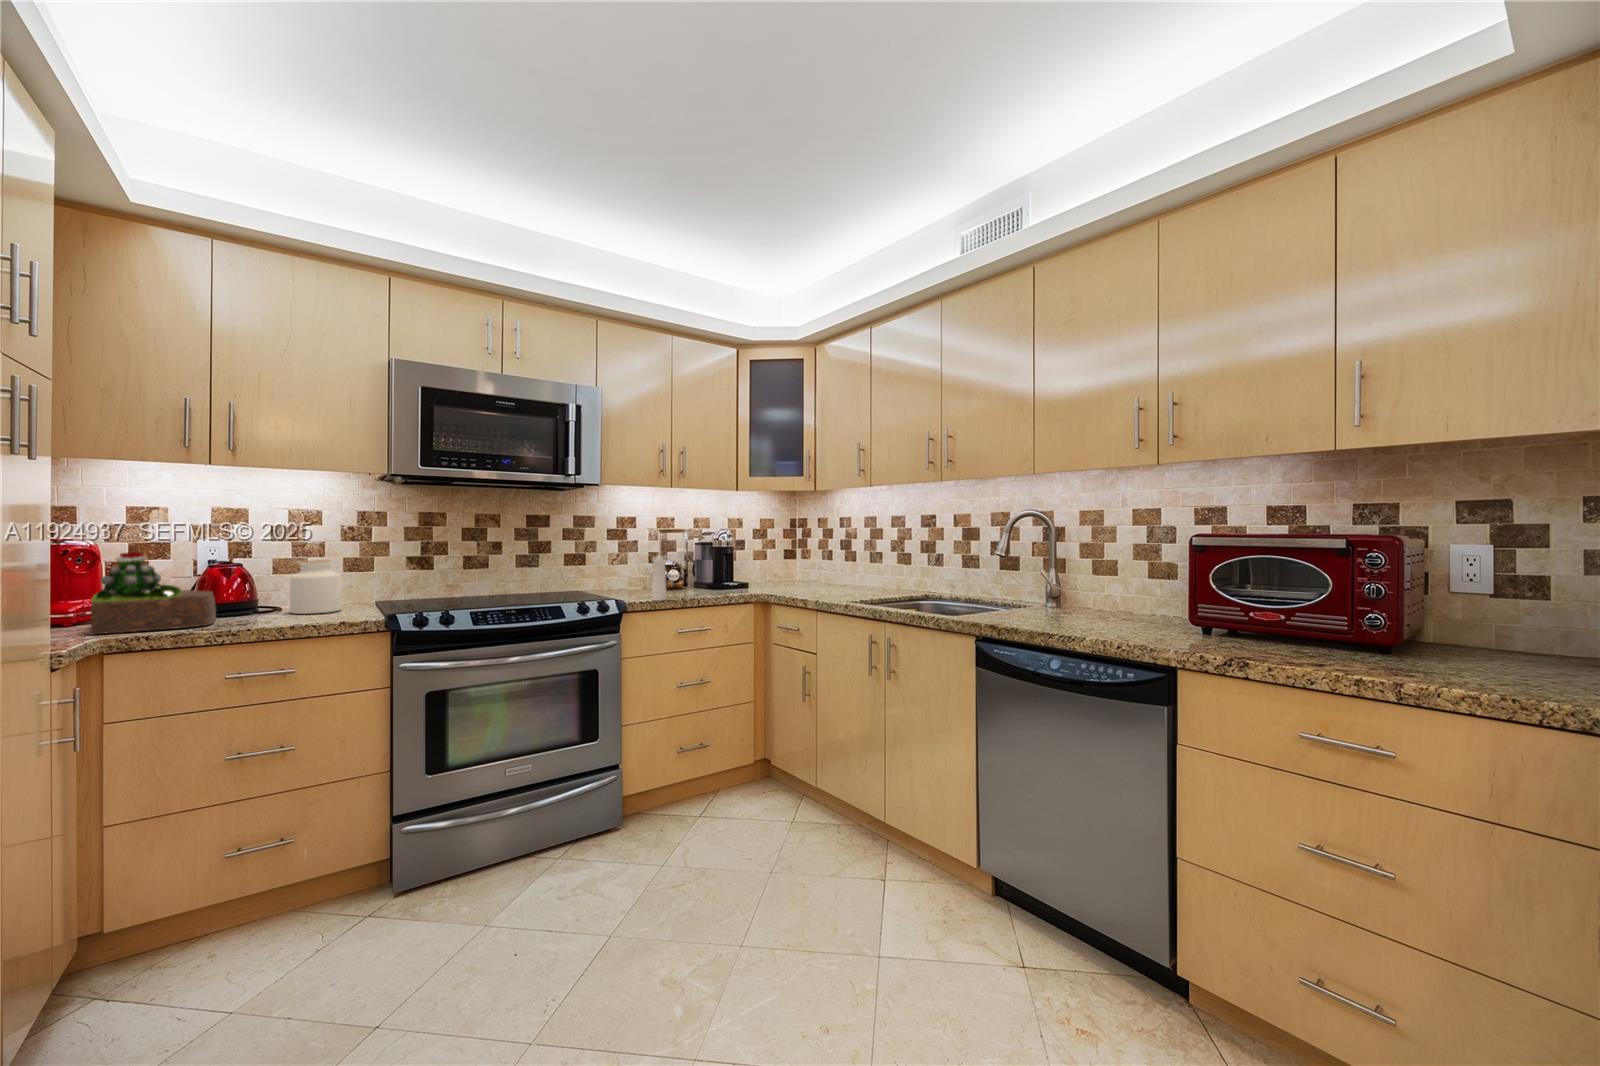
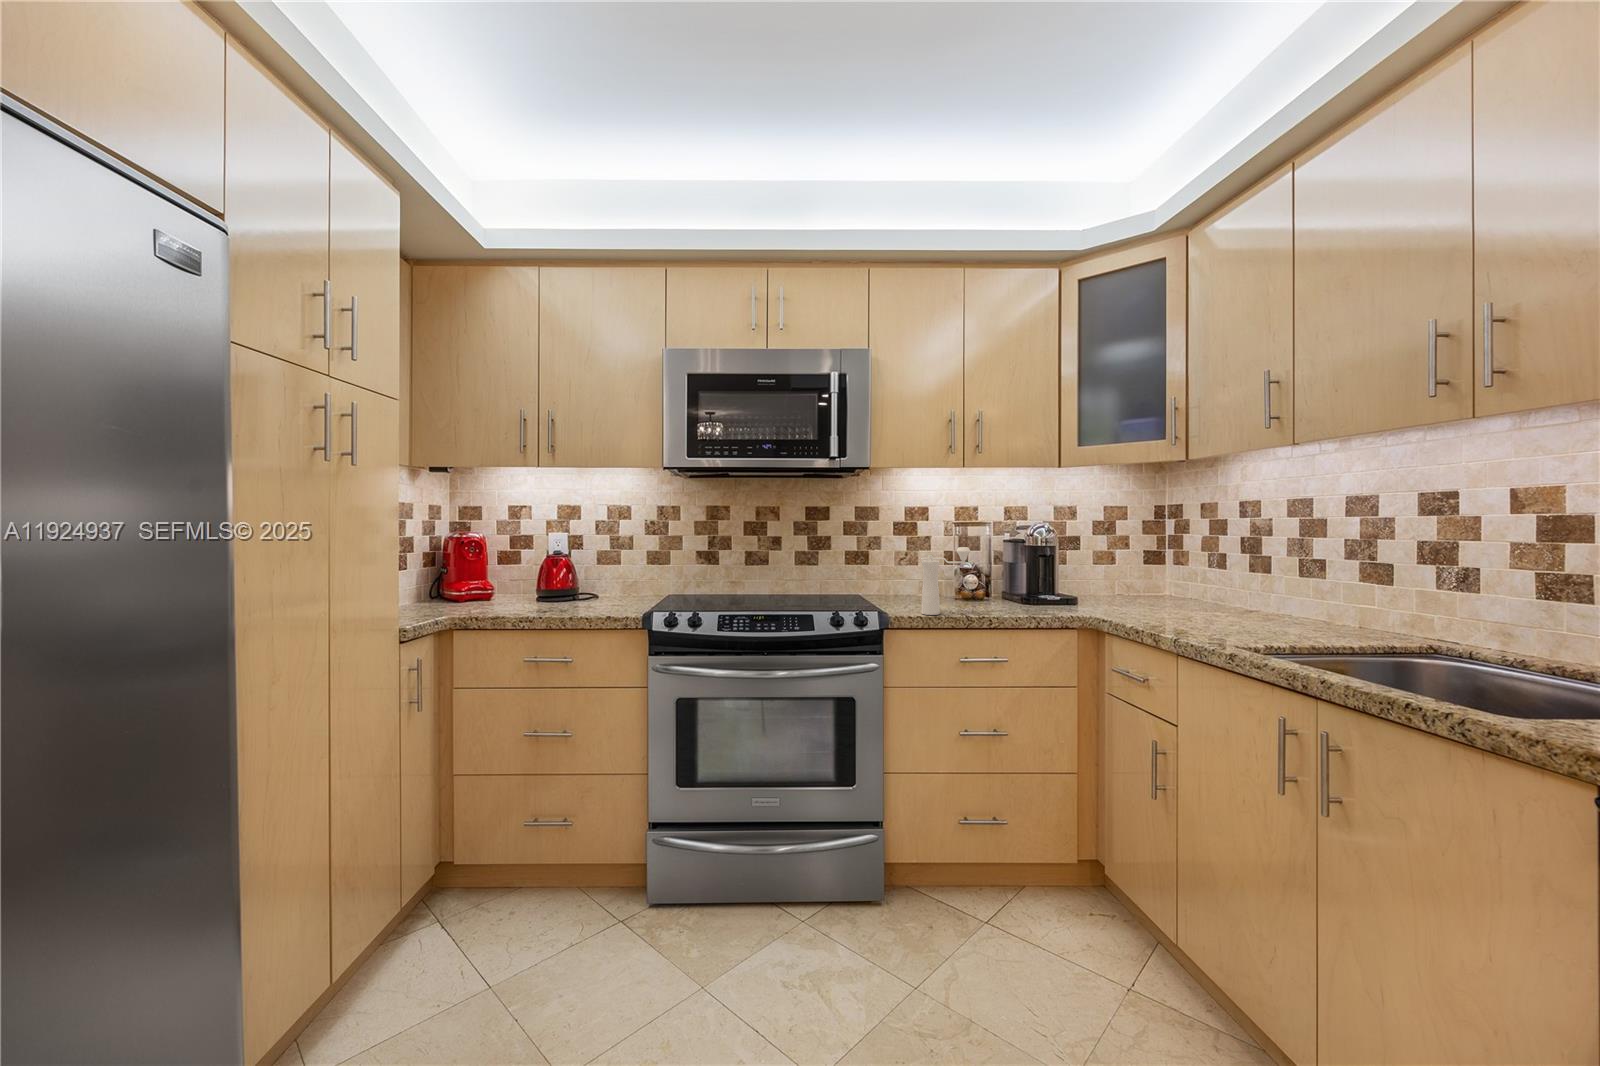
succulent plant: present [91,552,216,634] -> none [426,545,527,613]
jar: present [290,560,342,614] -> none [581,553,623,604]

